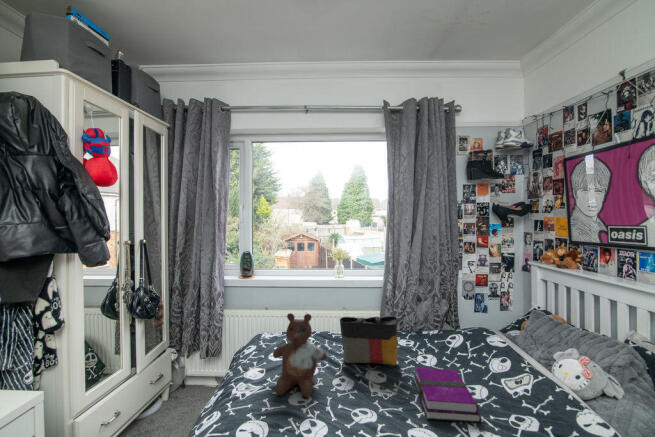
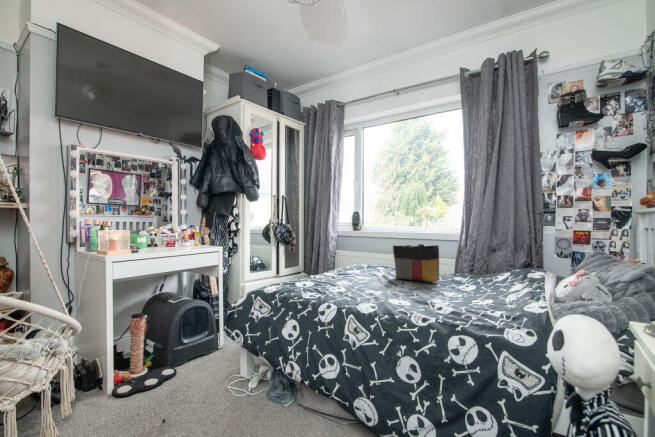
stuffed bear: present [273,313,327,397] -> none [335,232,374,282]
hardback book: present [414,368,481,422] -> none [426,279,479,305]

